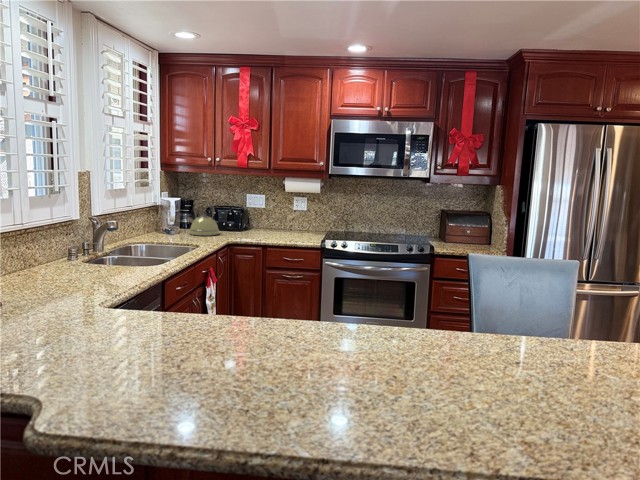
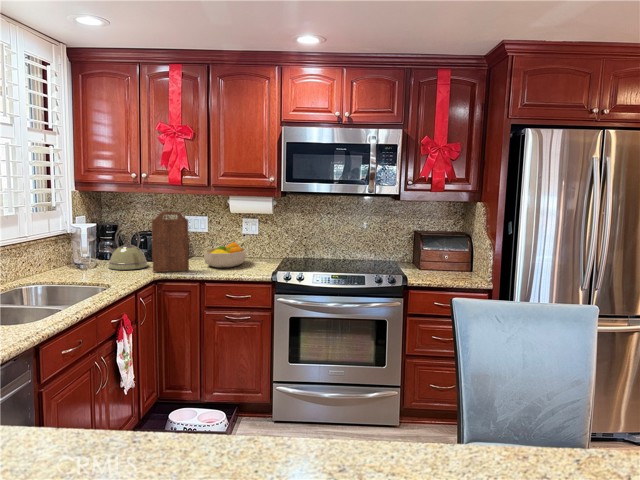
cutting board: none [225,189,254,238] -> present [152,211,189,272]
fruit bowl: none [265,216,298,236] -> present [204,242,246,268]

